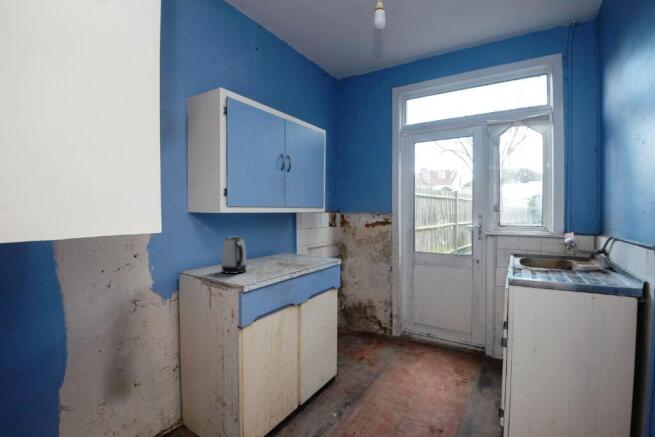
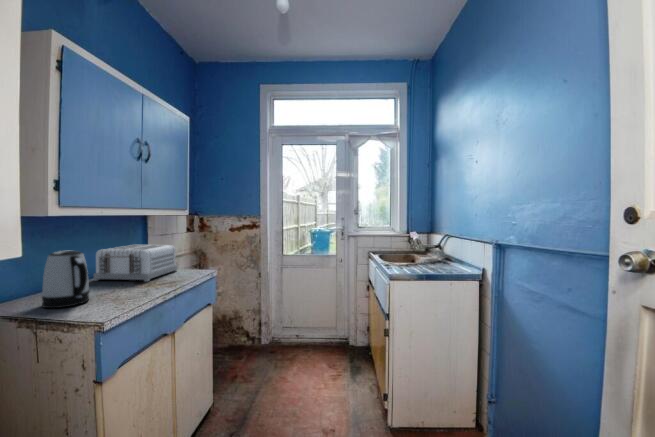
toaster: none [256,235,312,263] -> present [94,245,177,282]

